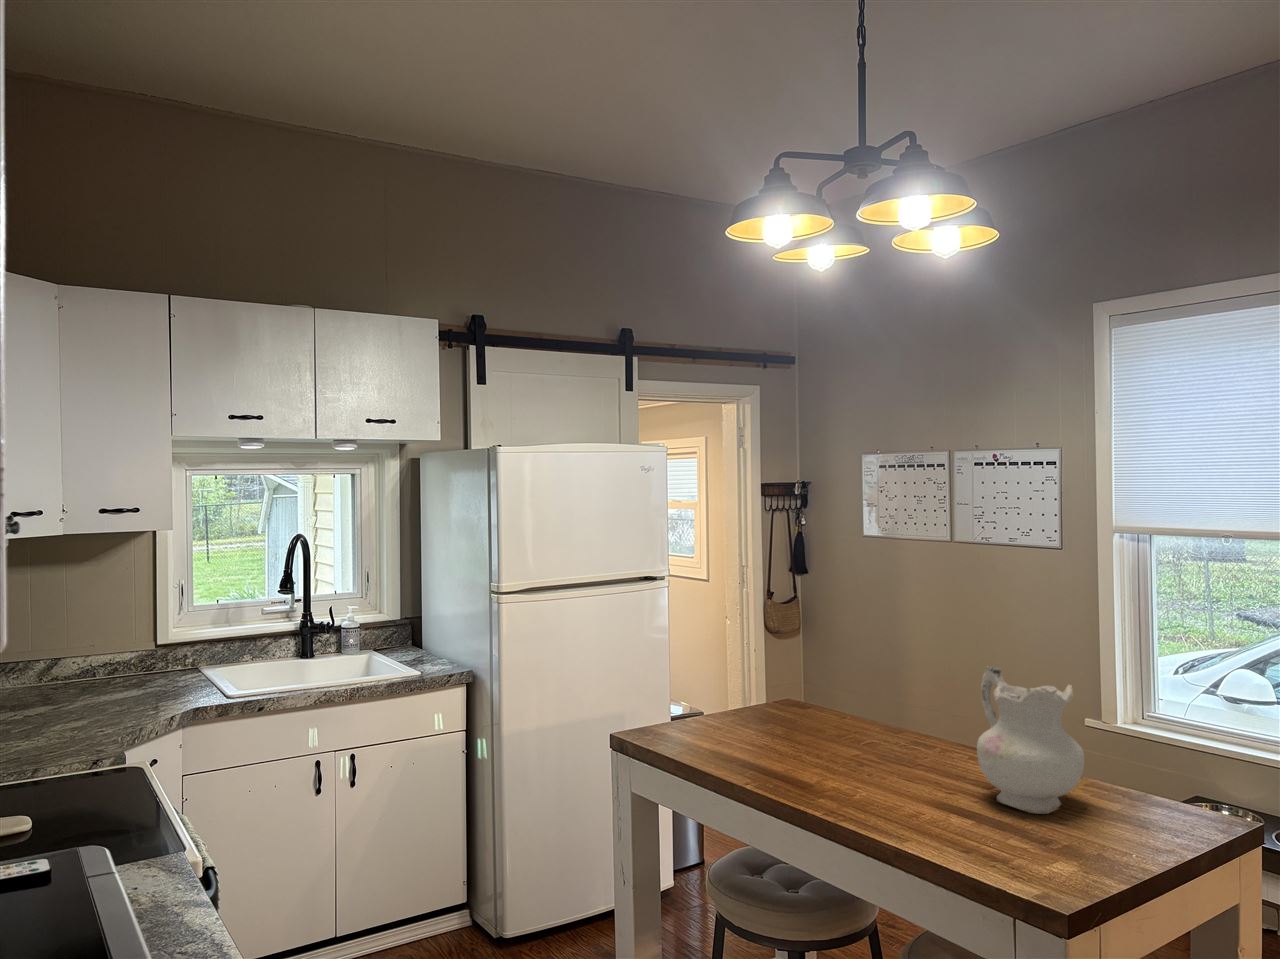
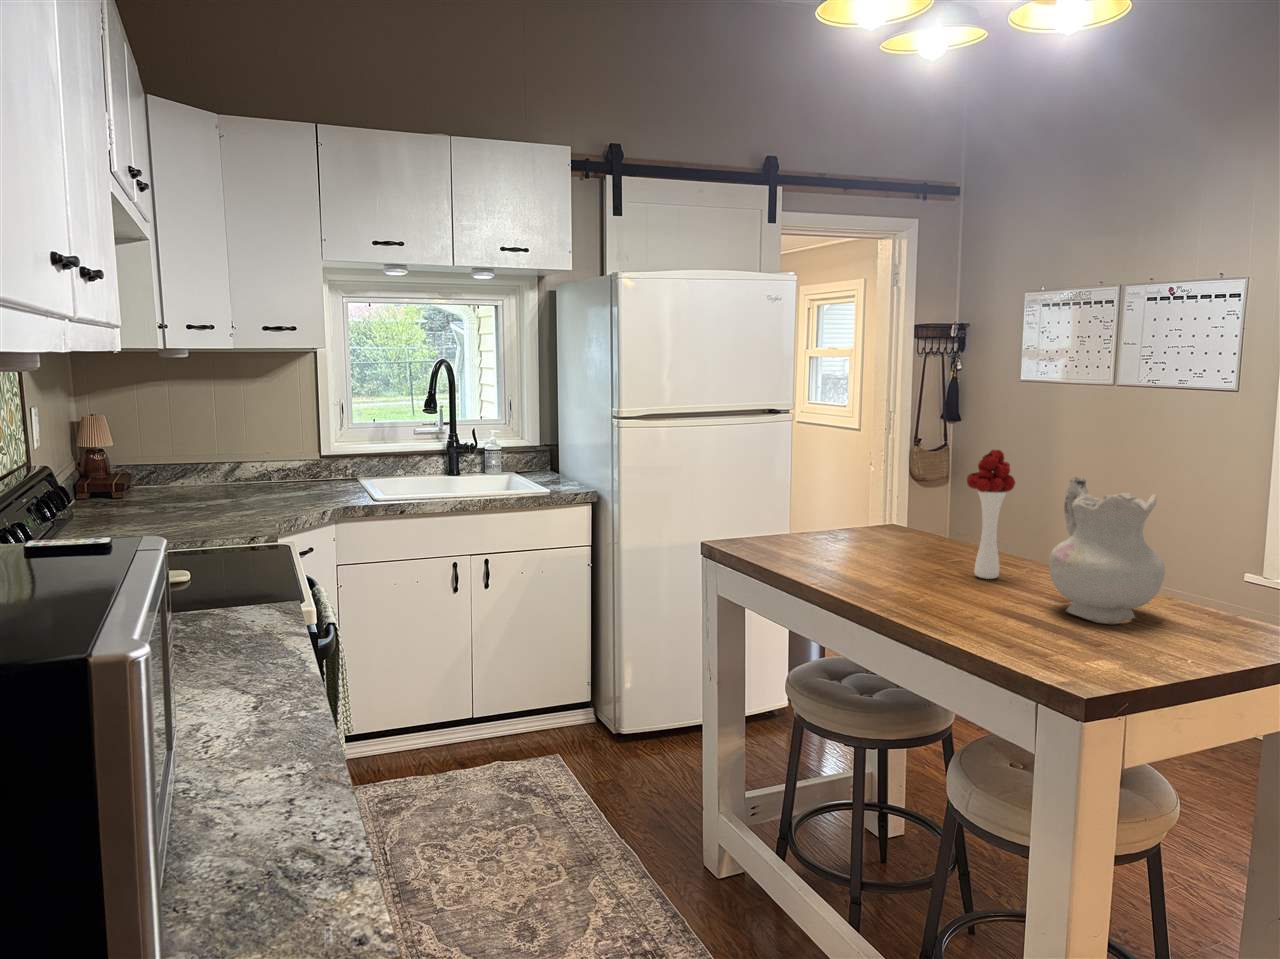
flower bouquet: none [882,636,926,764] -> present [967,450,1015,579]

